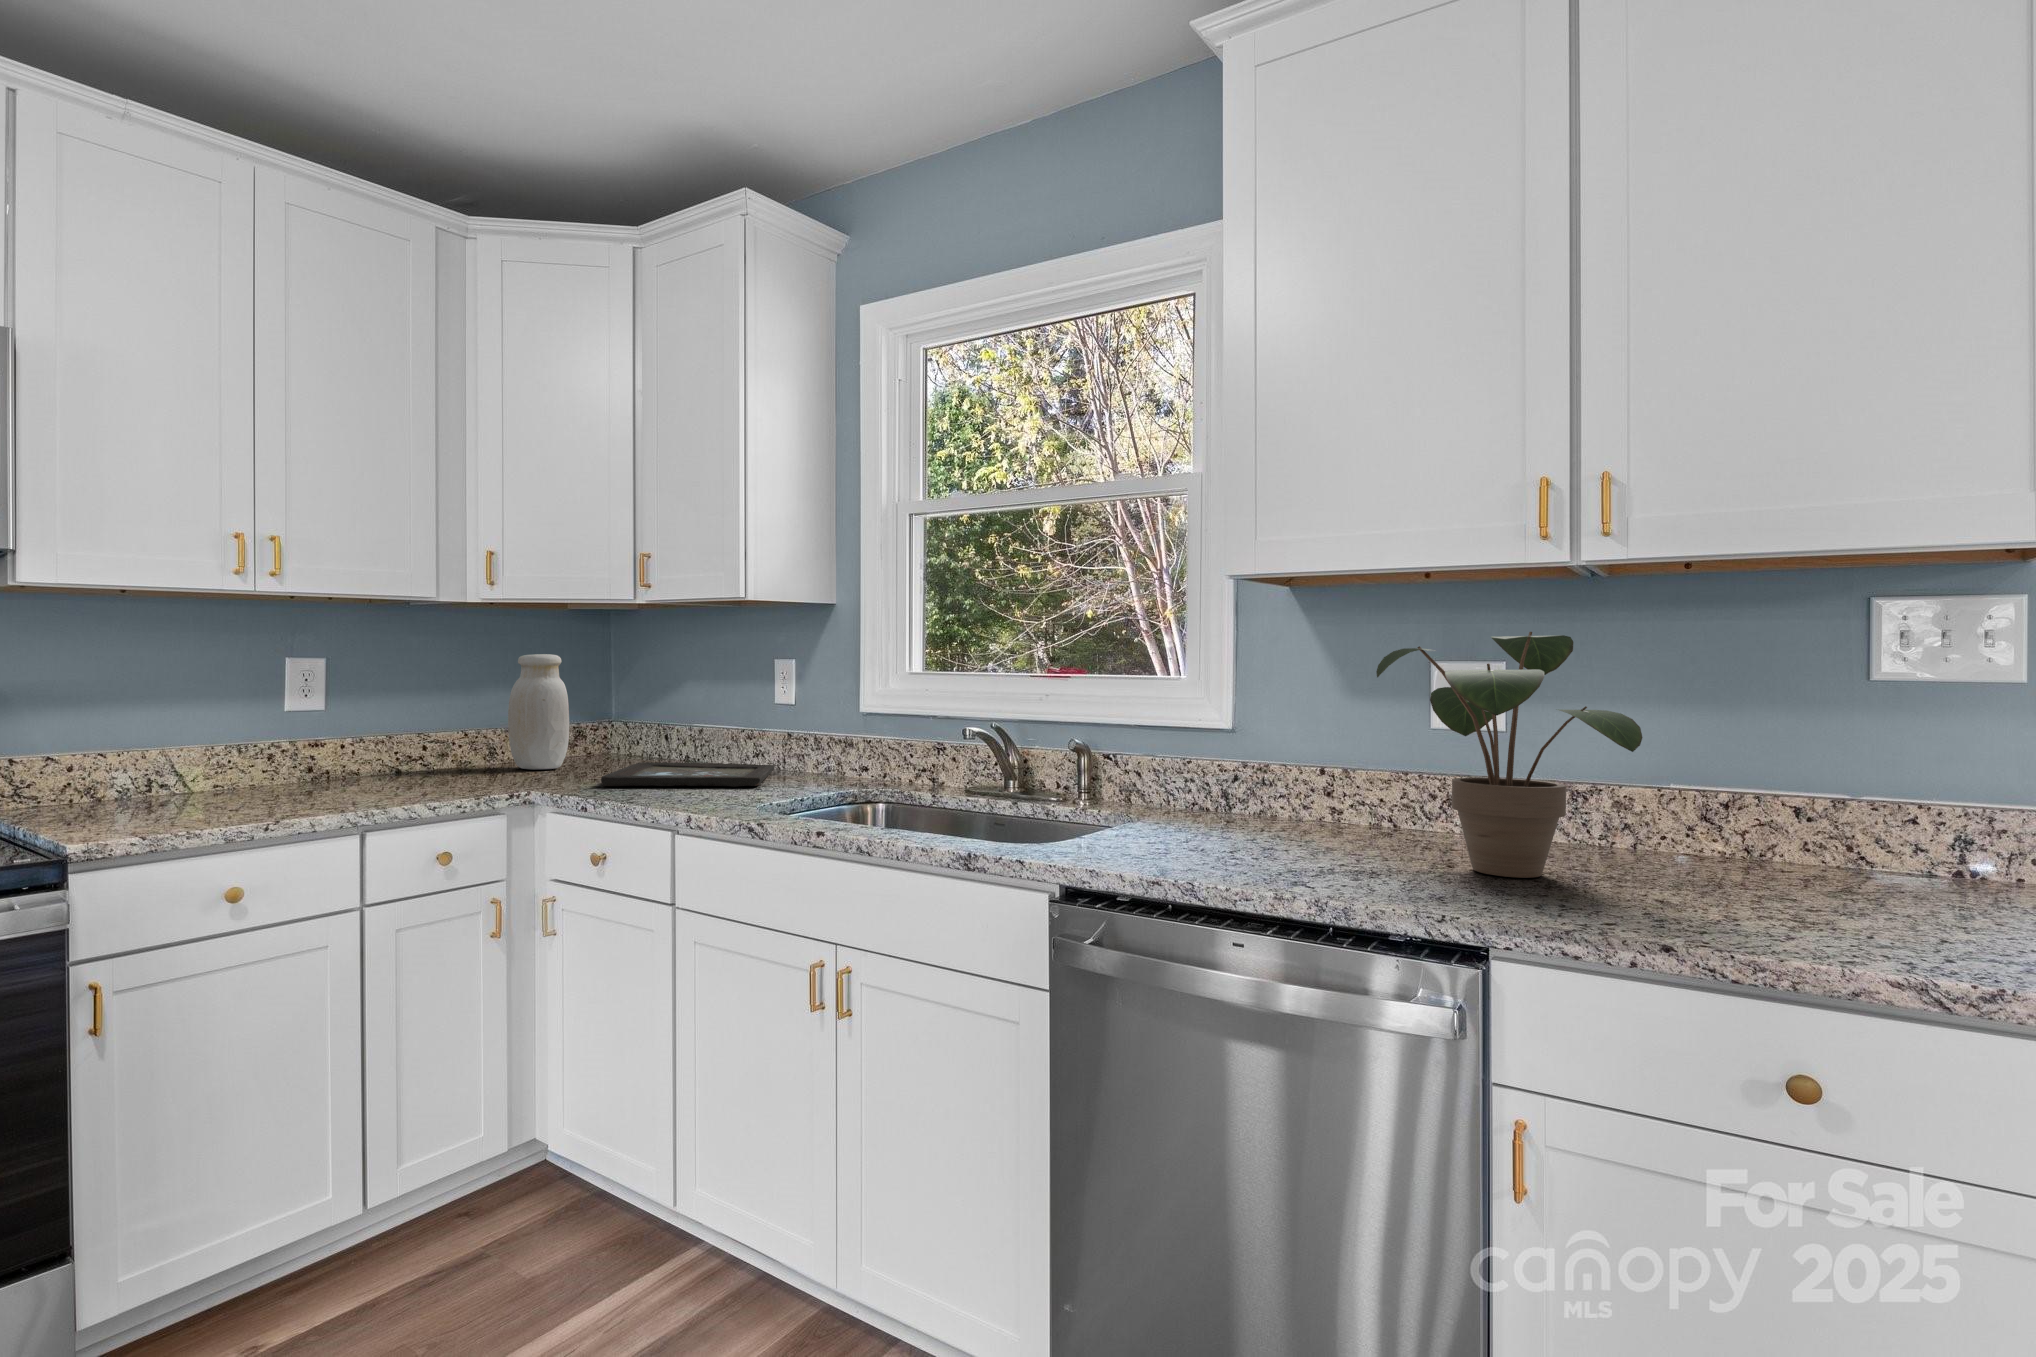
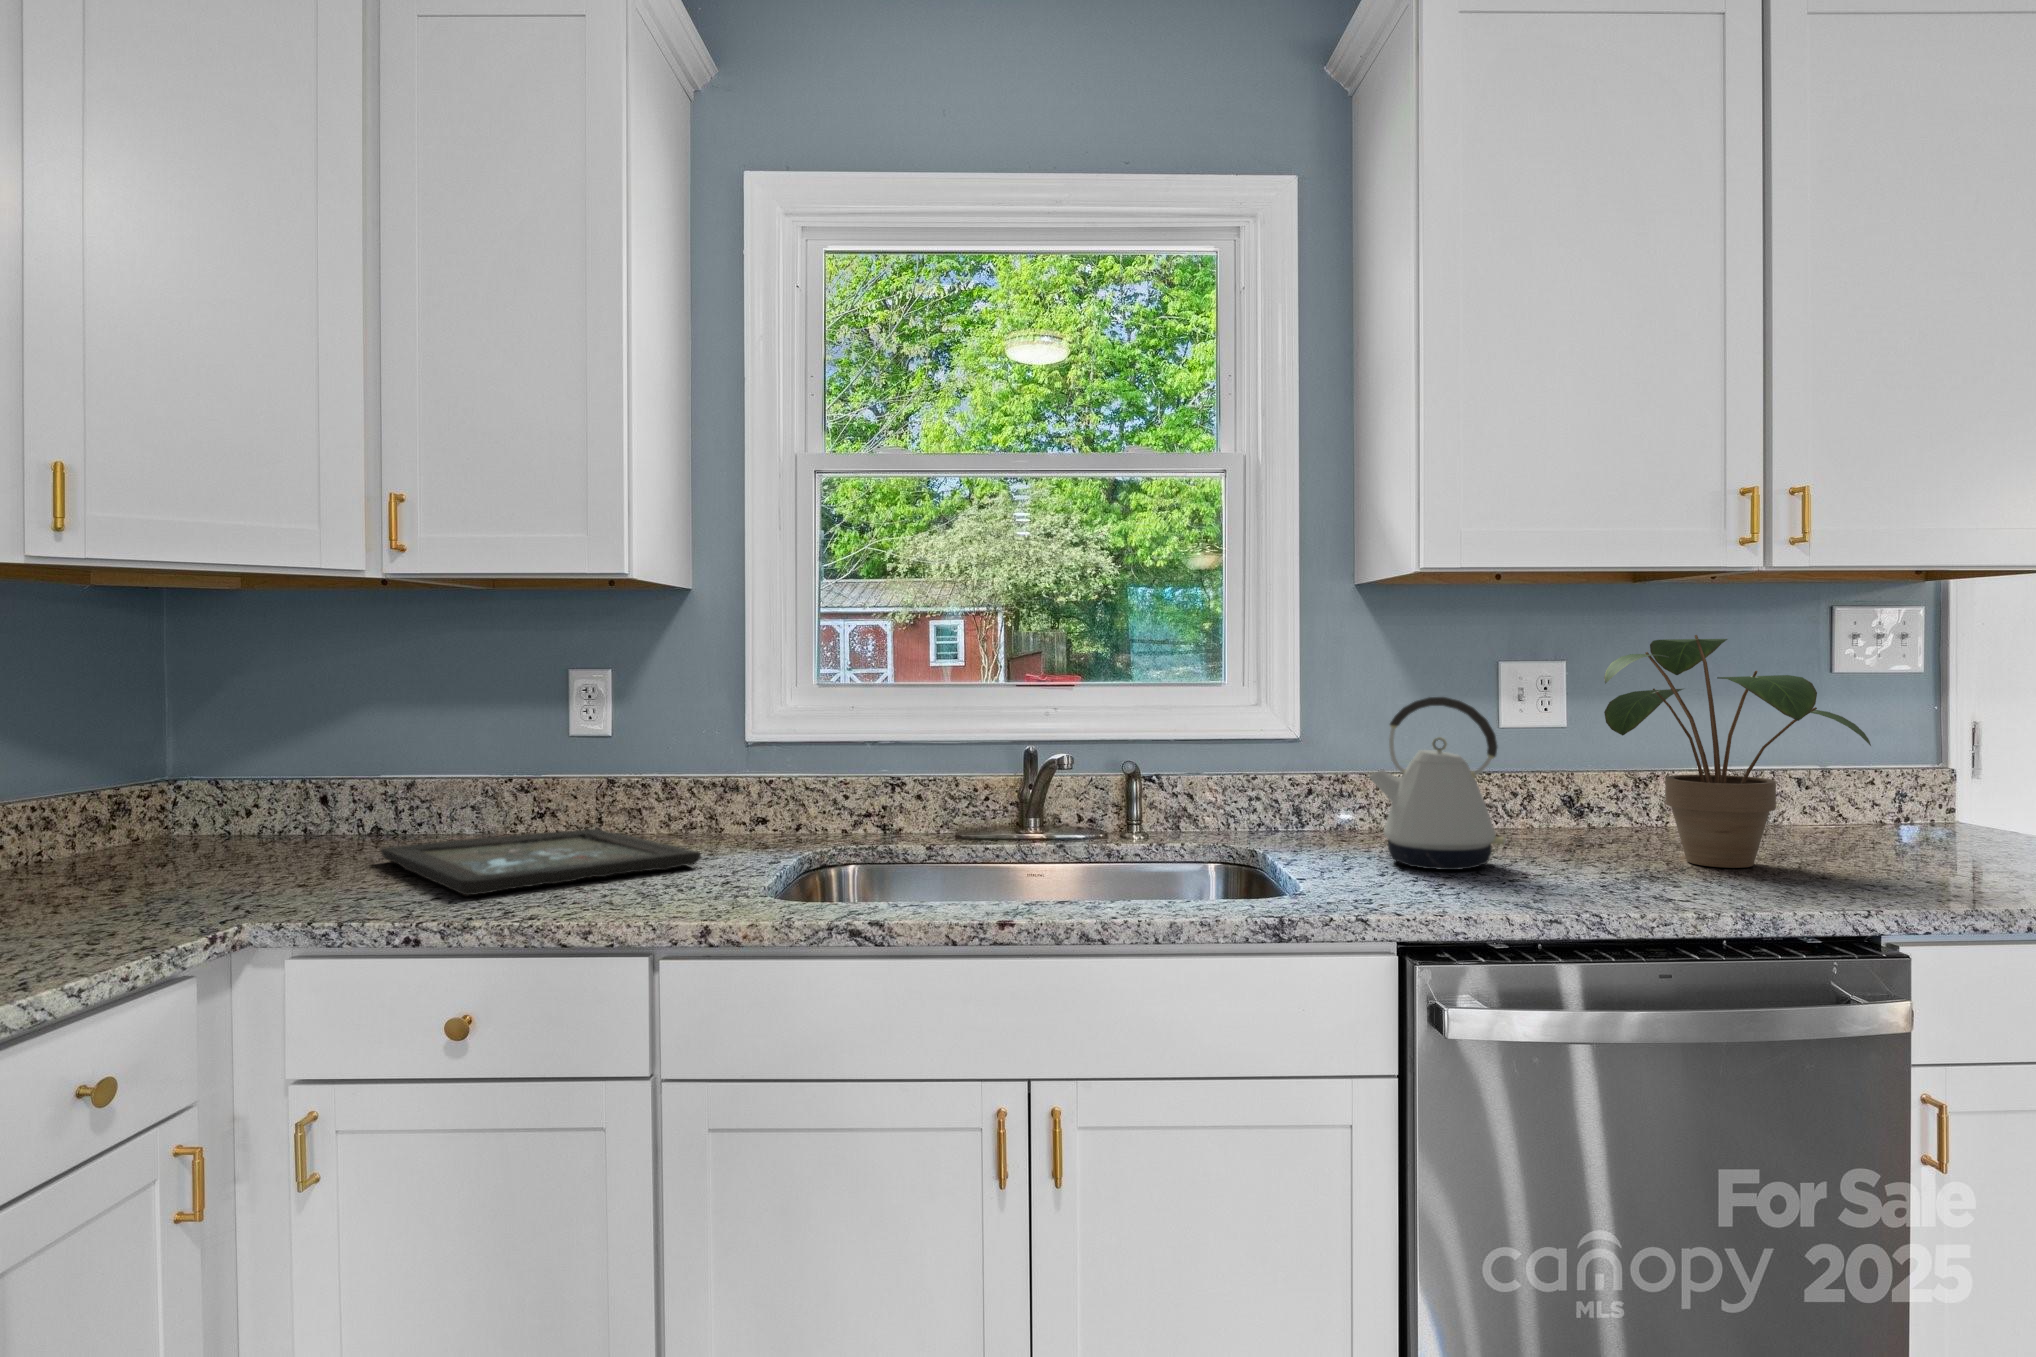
jar: present [508,654,569,769] -> none [102,672,234,884]
kettle: none [1176,687,1275,845] -> present [1369,697,1506,870]

